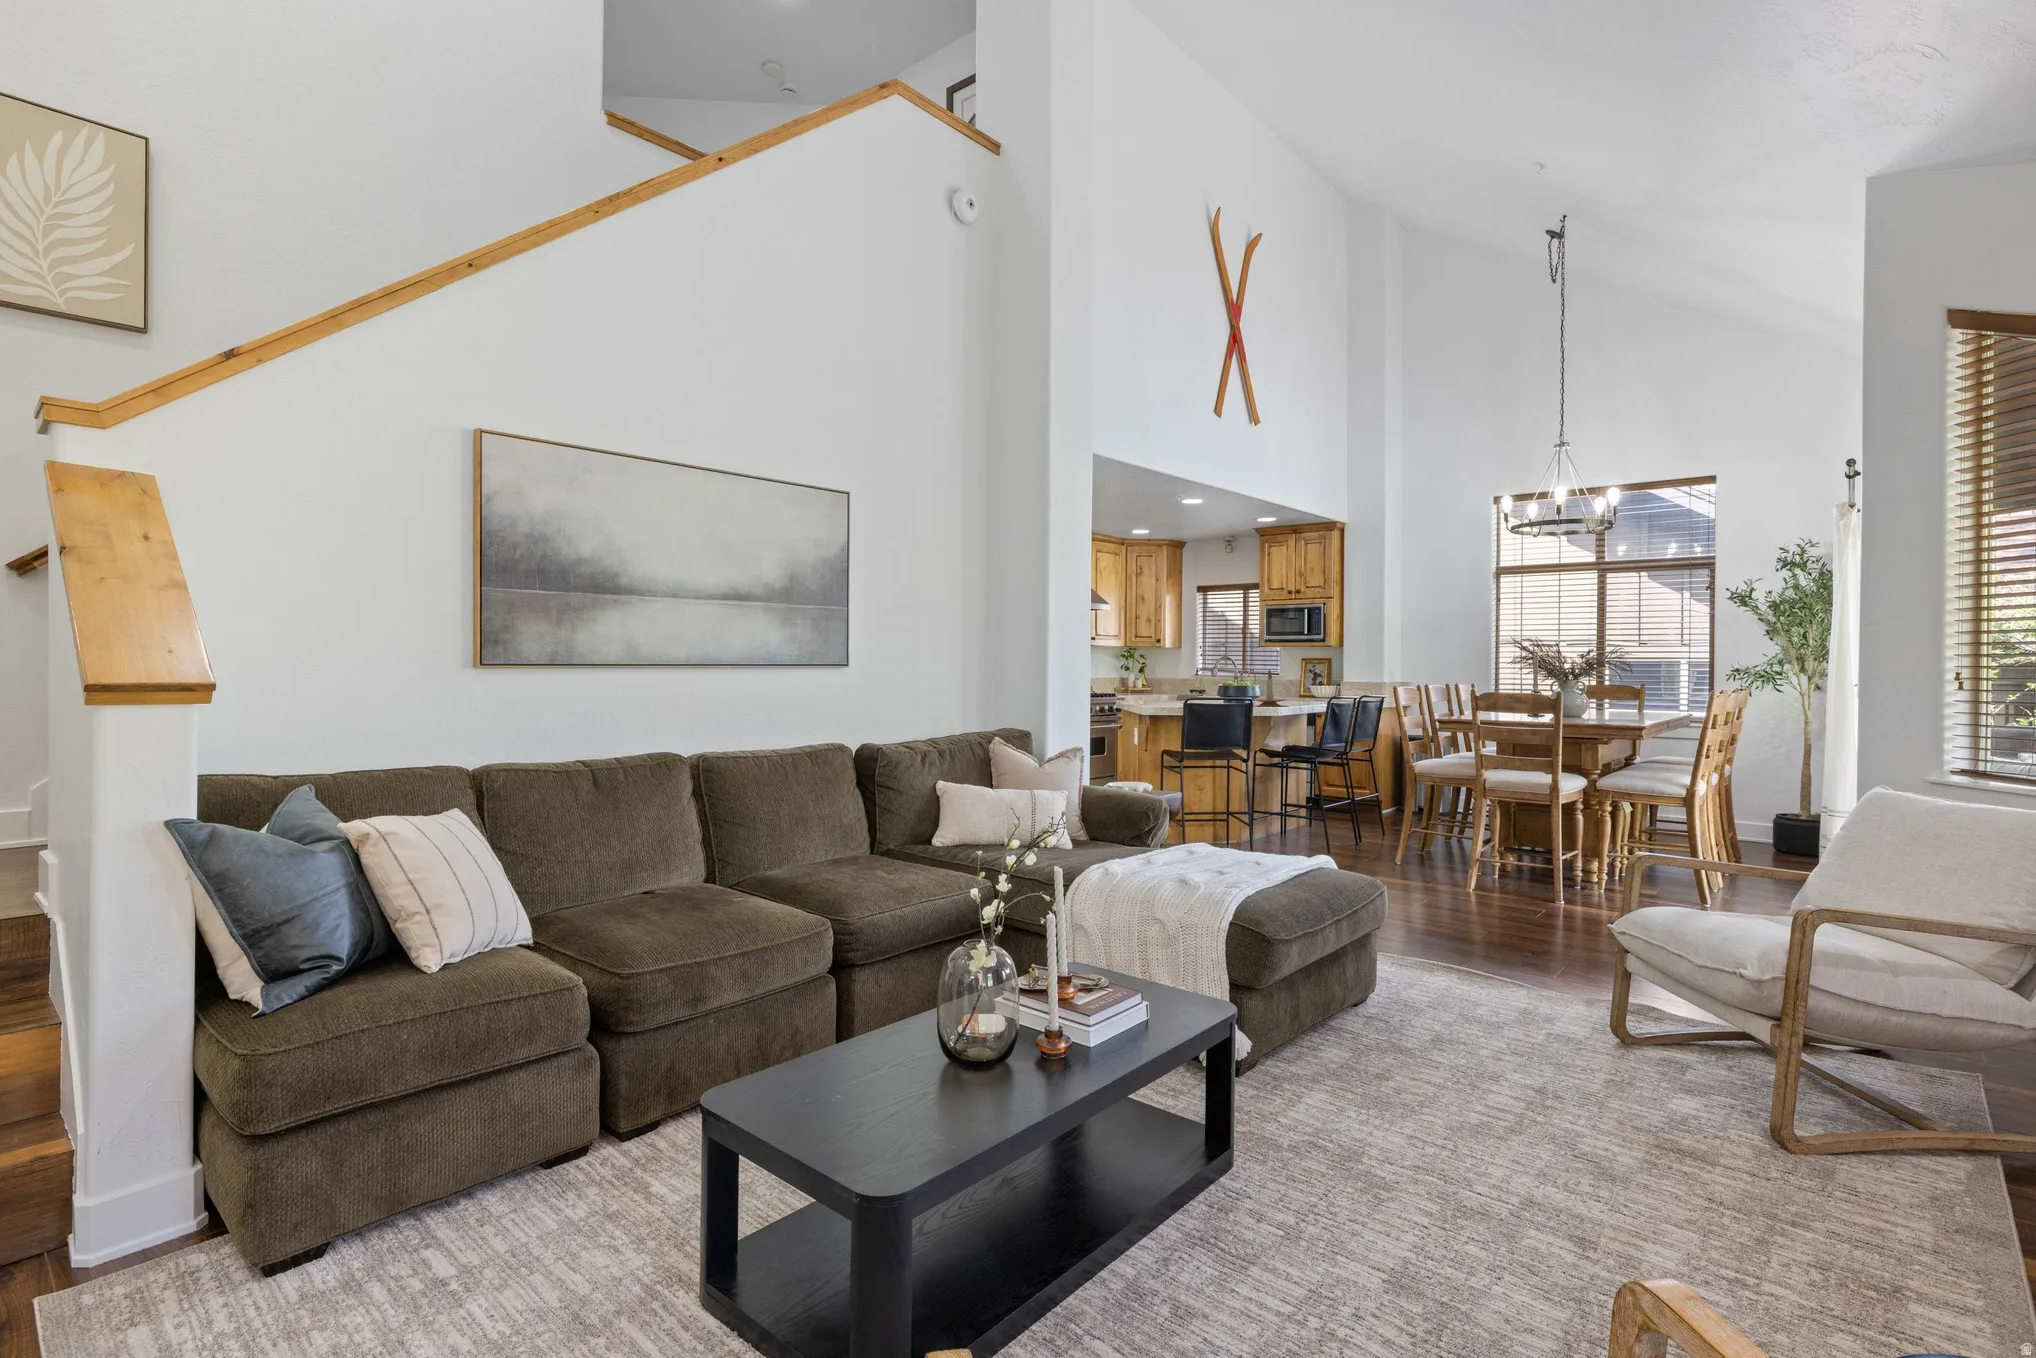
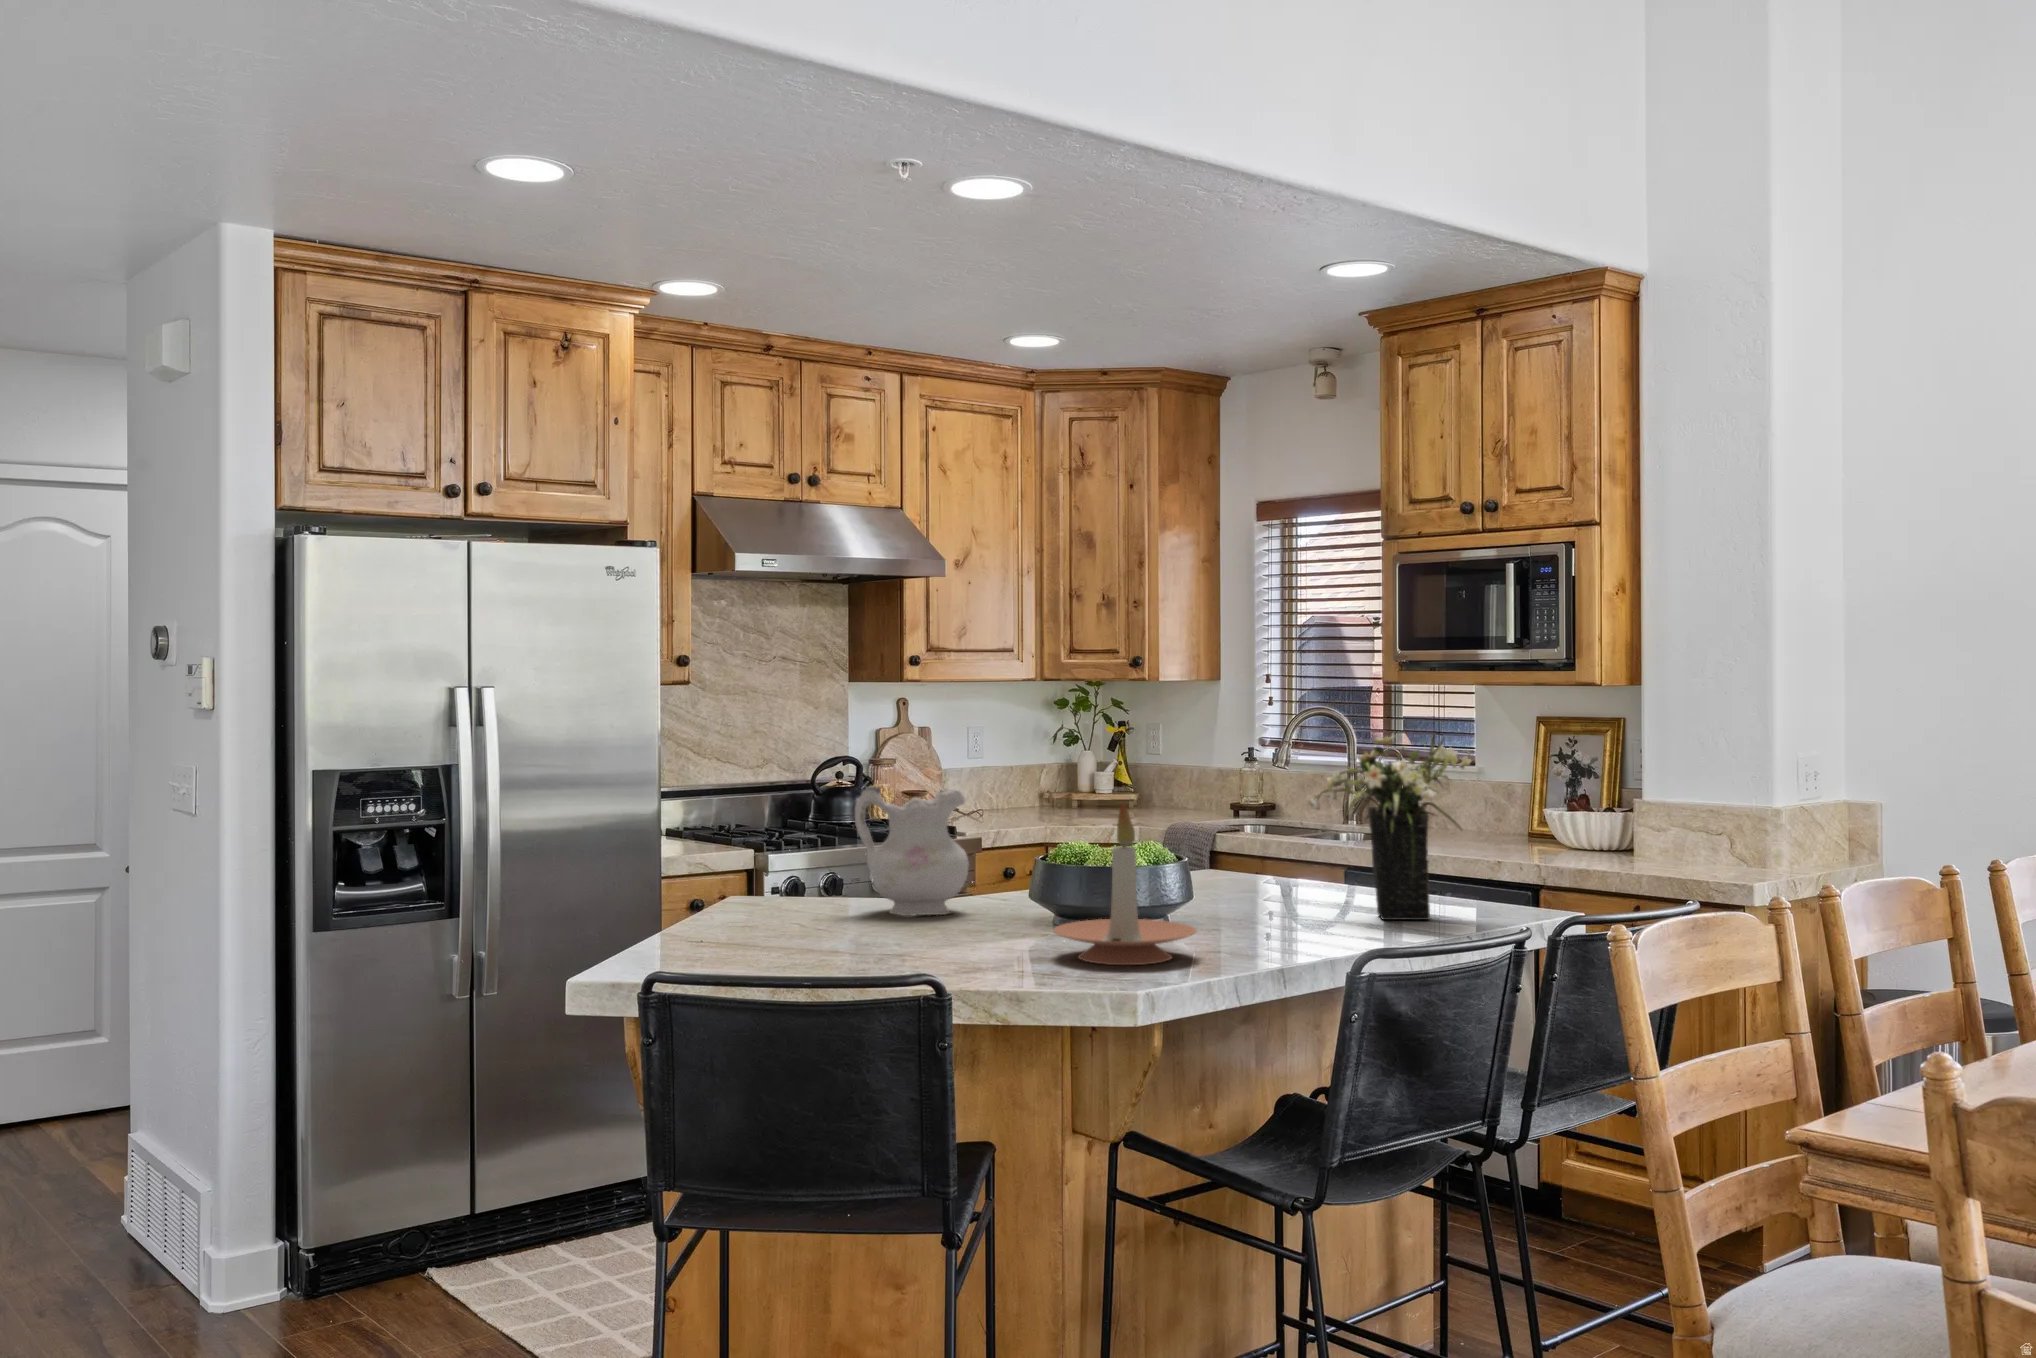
flower arrangement: none [1290,655,1330,703] -> present [1309,733,1472,920]
ceramic pitcher: none [1175,670,1204,704] -> present [855,786,969,916]

